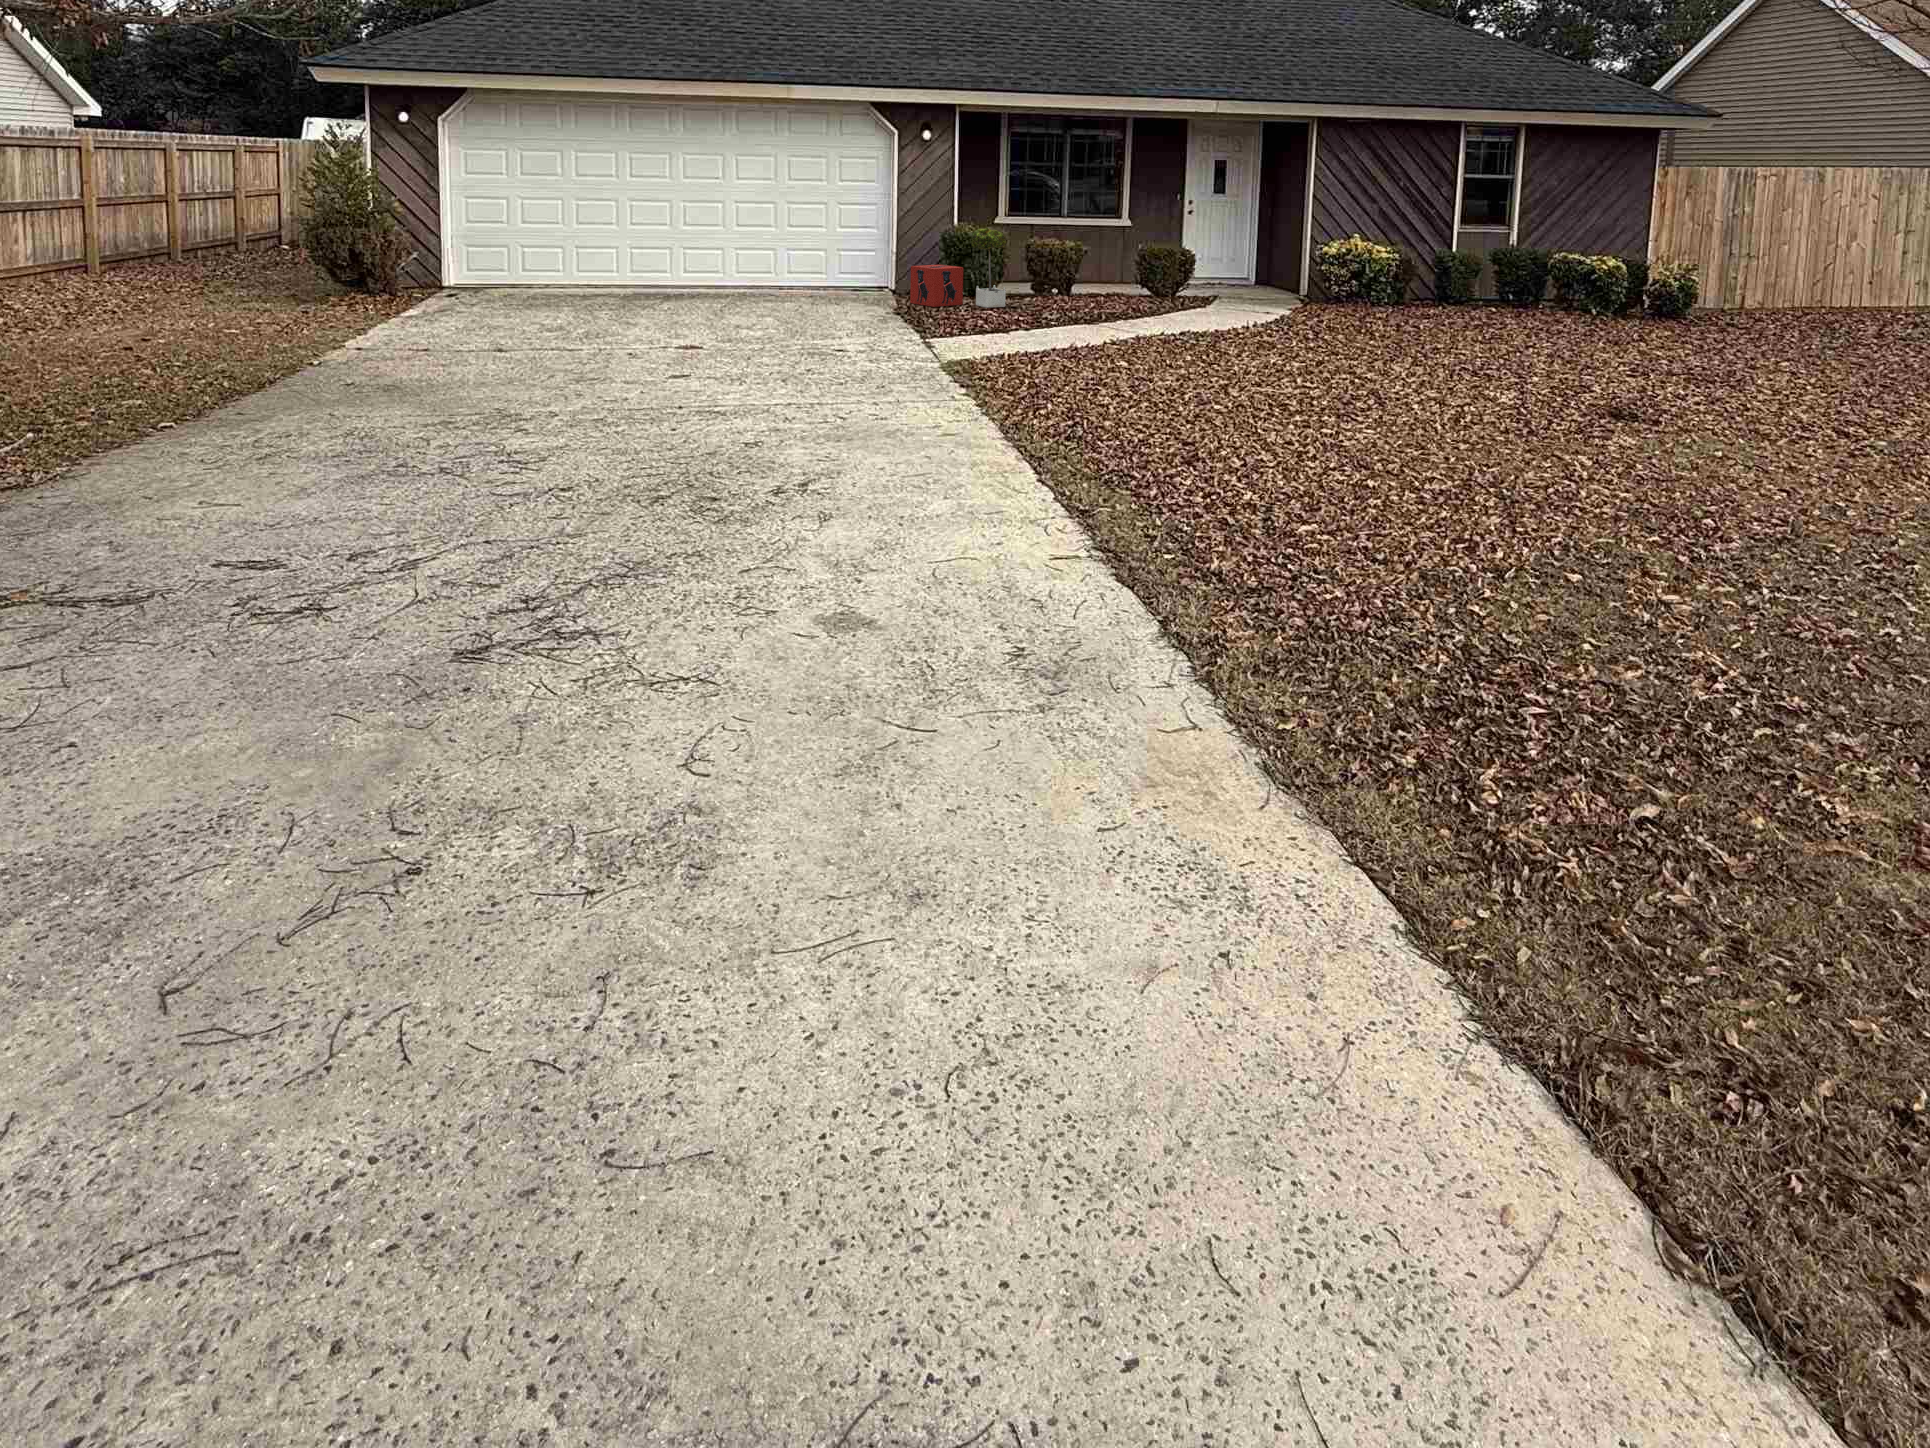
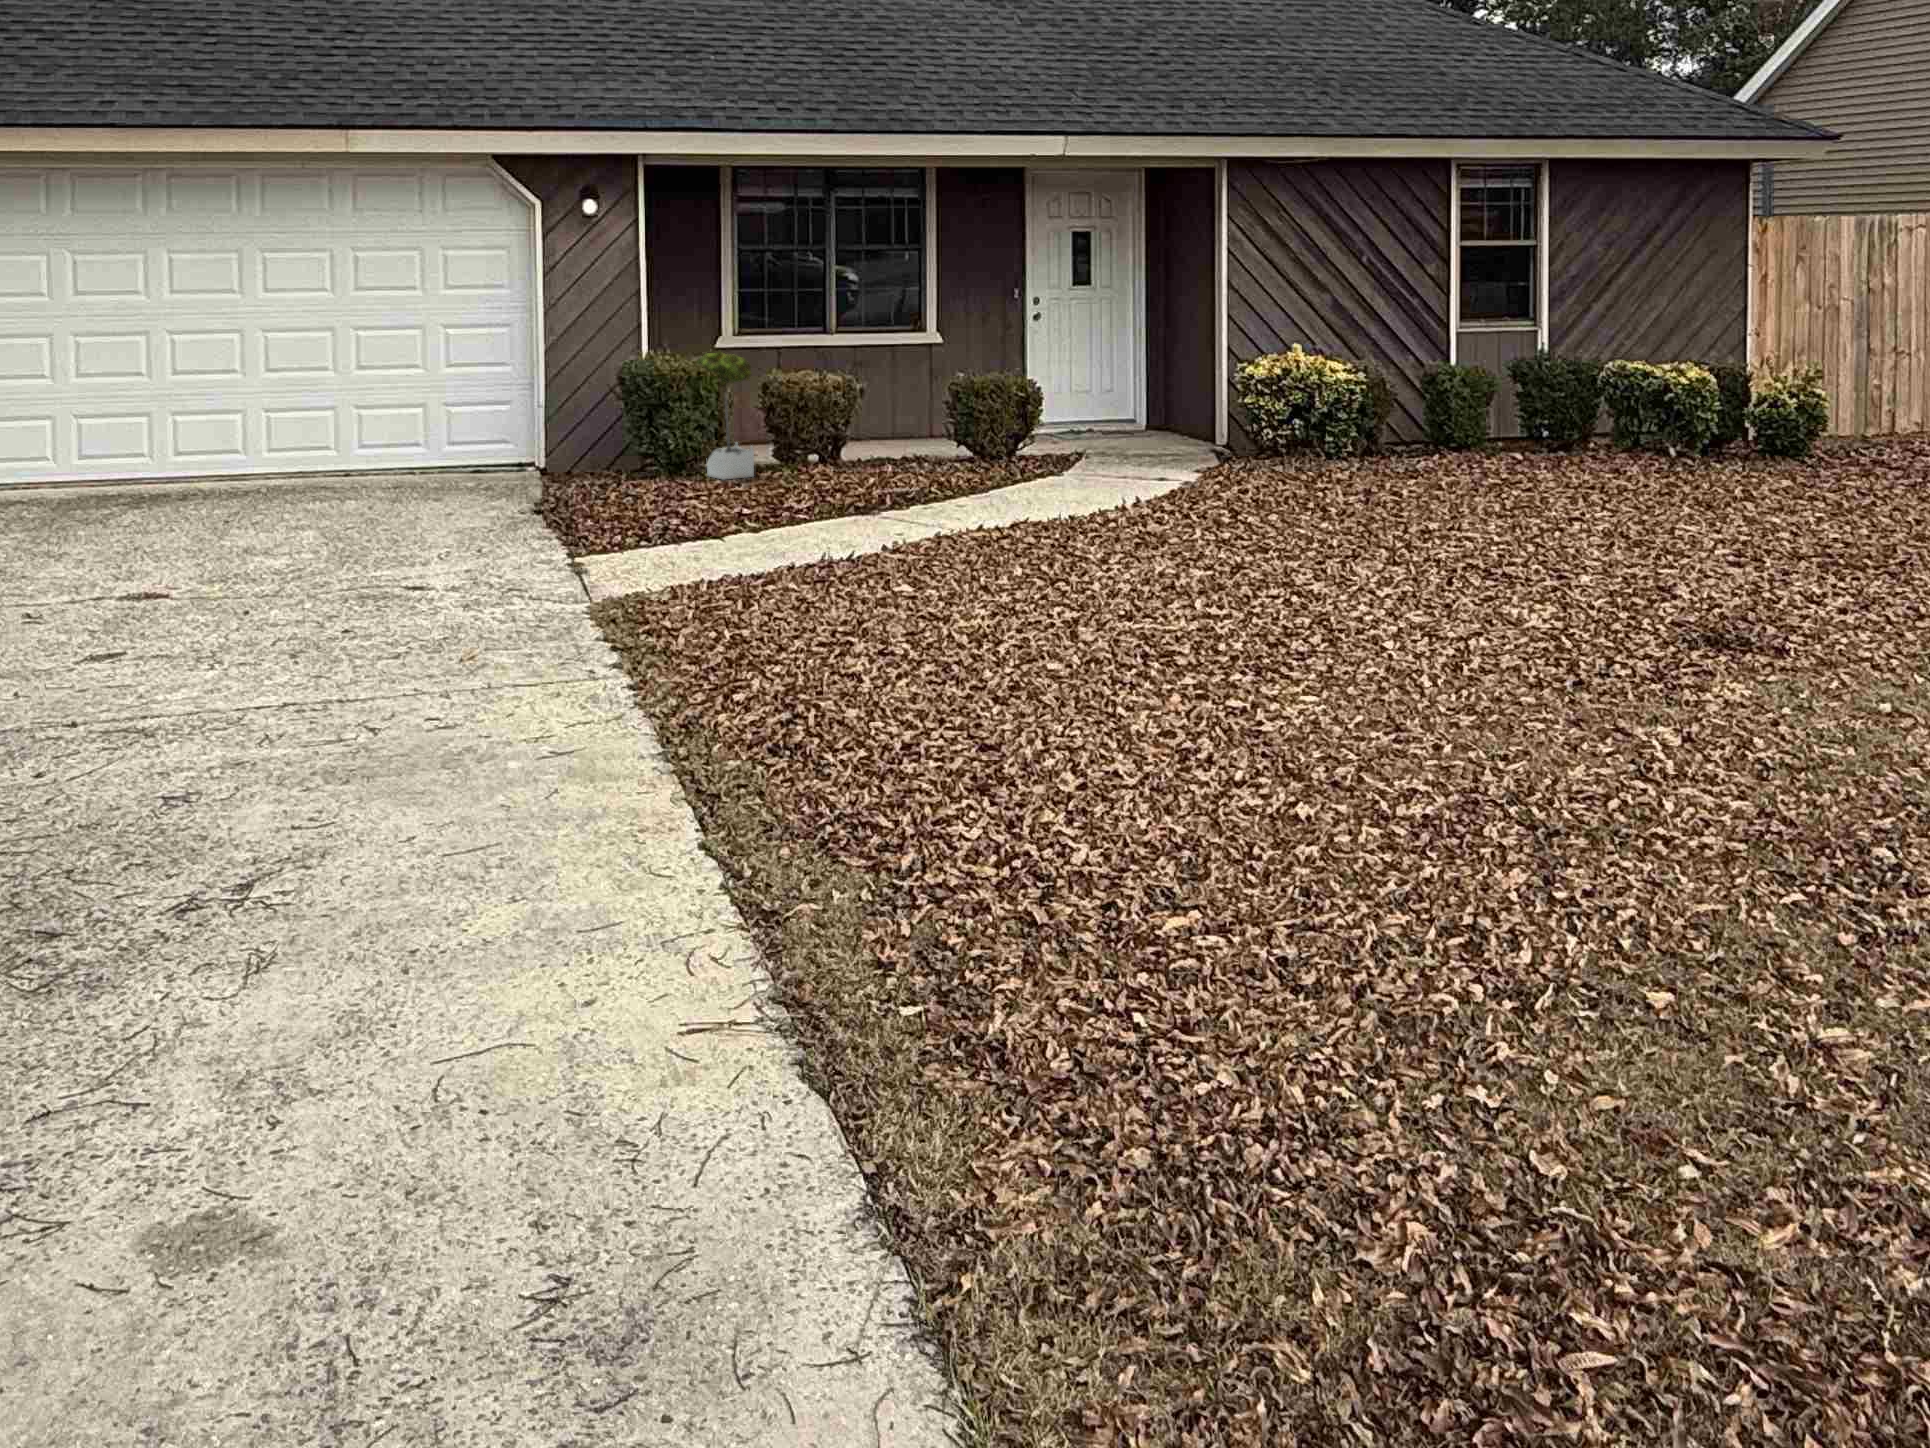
storage box: present [910,265,963,307] -> none [599,412,686,482]

